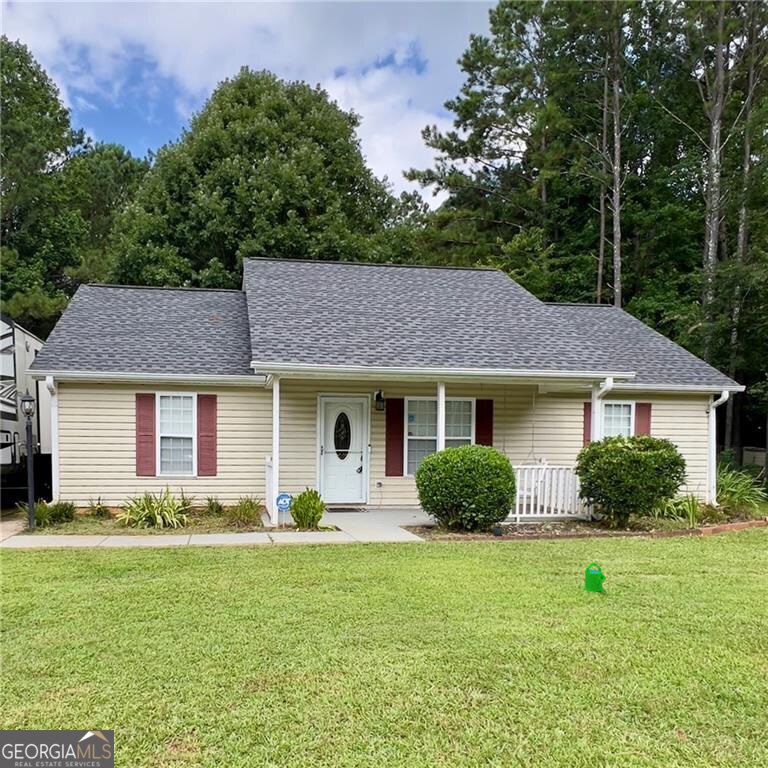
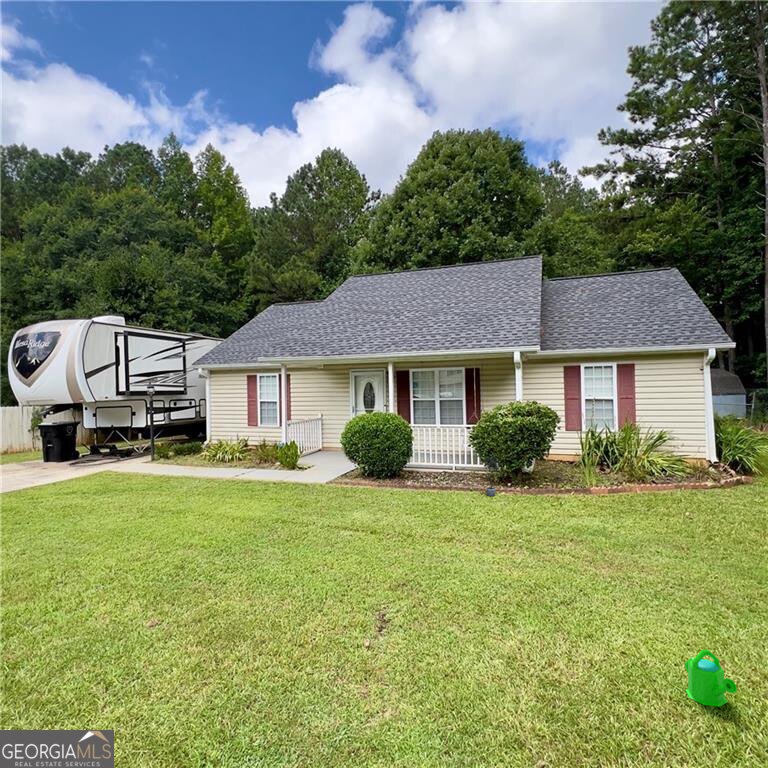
watering can: present [584,563,606,591] -> present [685,650,737,707]

